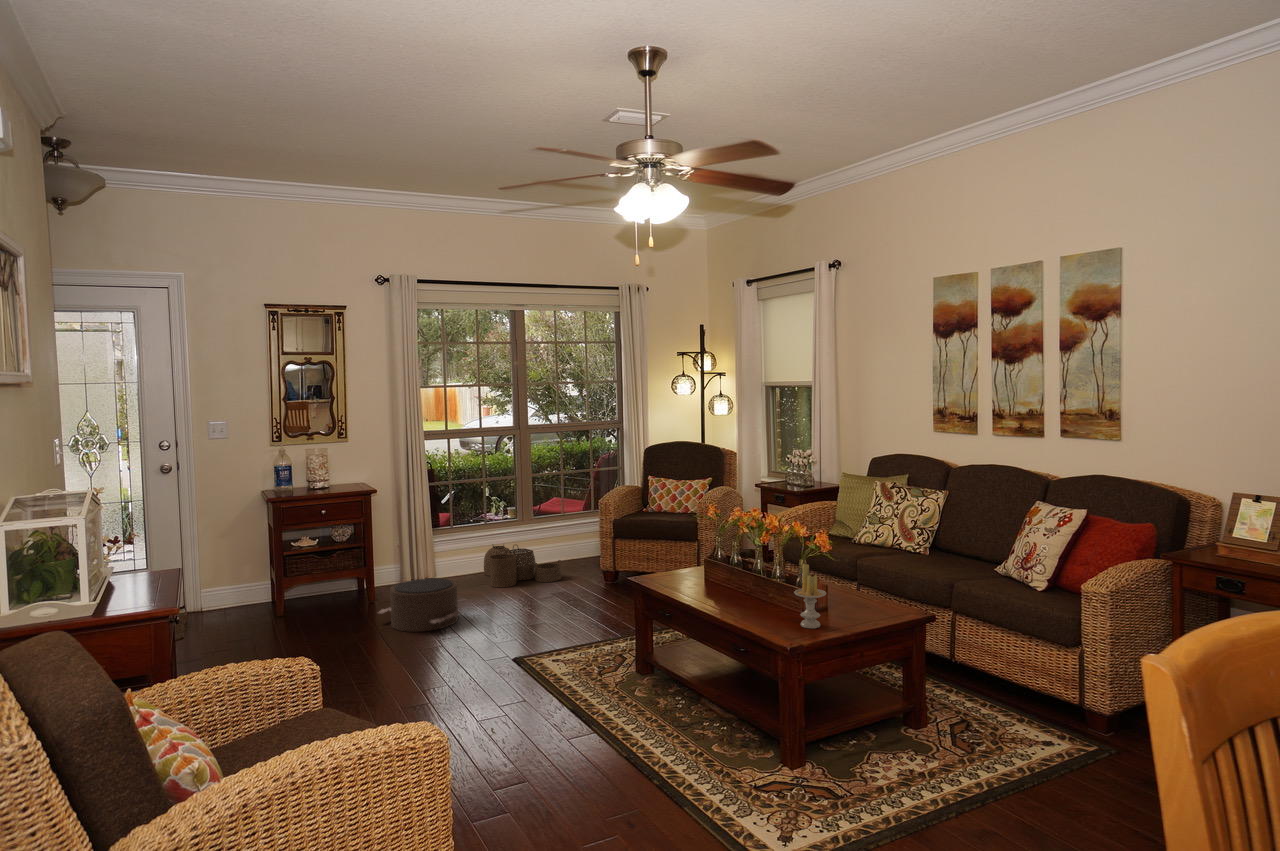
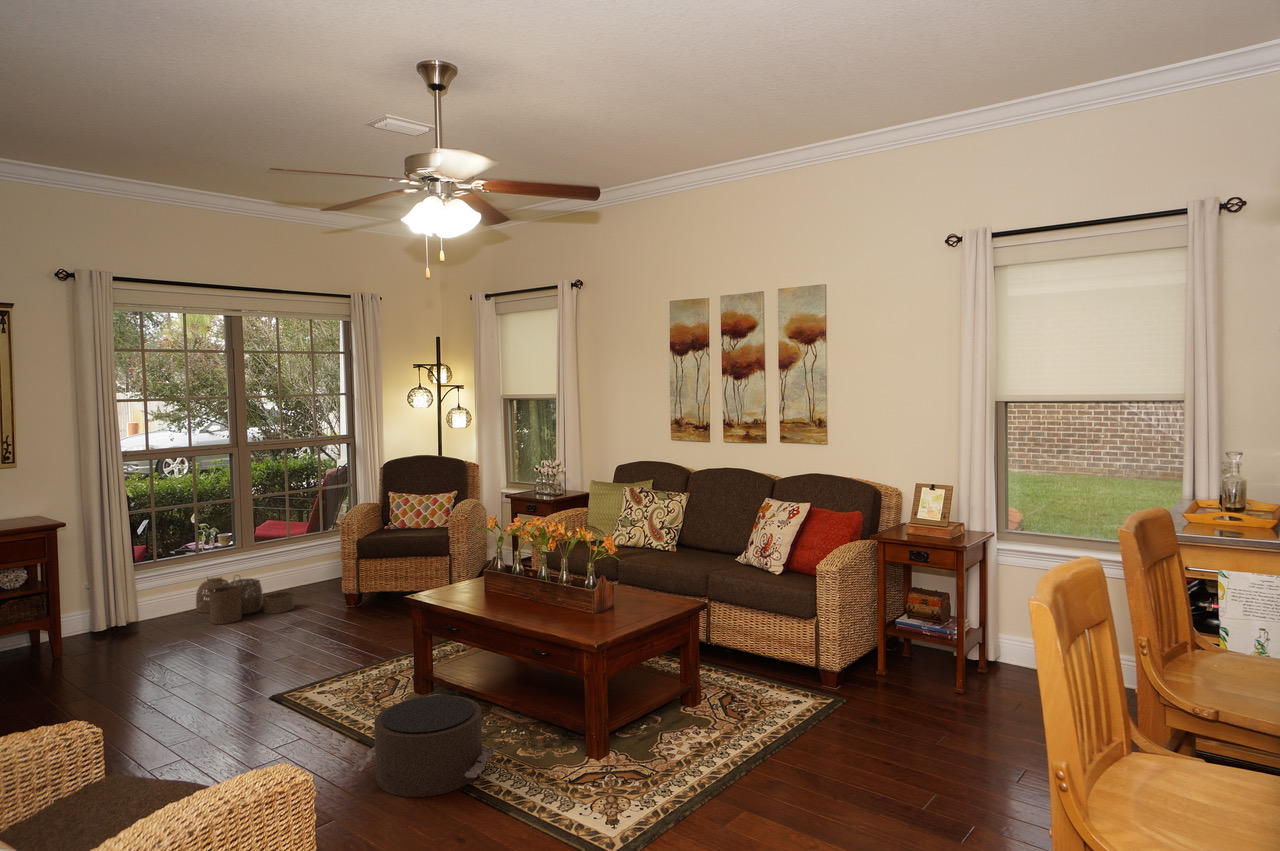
candle: present [794,563,826,628] -> none [590,567,620,627]
pouf: present [378,578,460,632] -> present [351,695,495,797]

